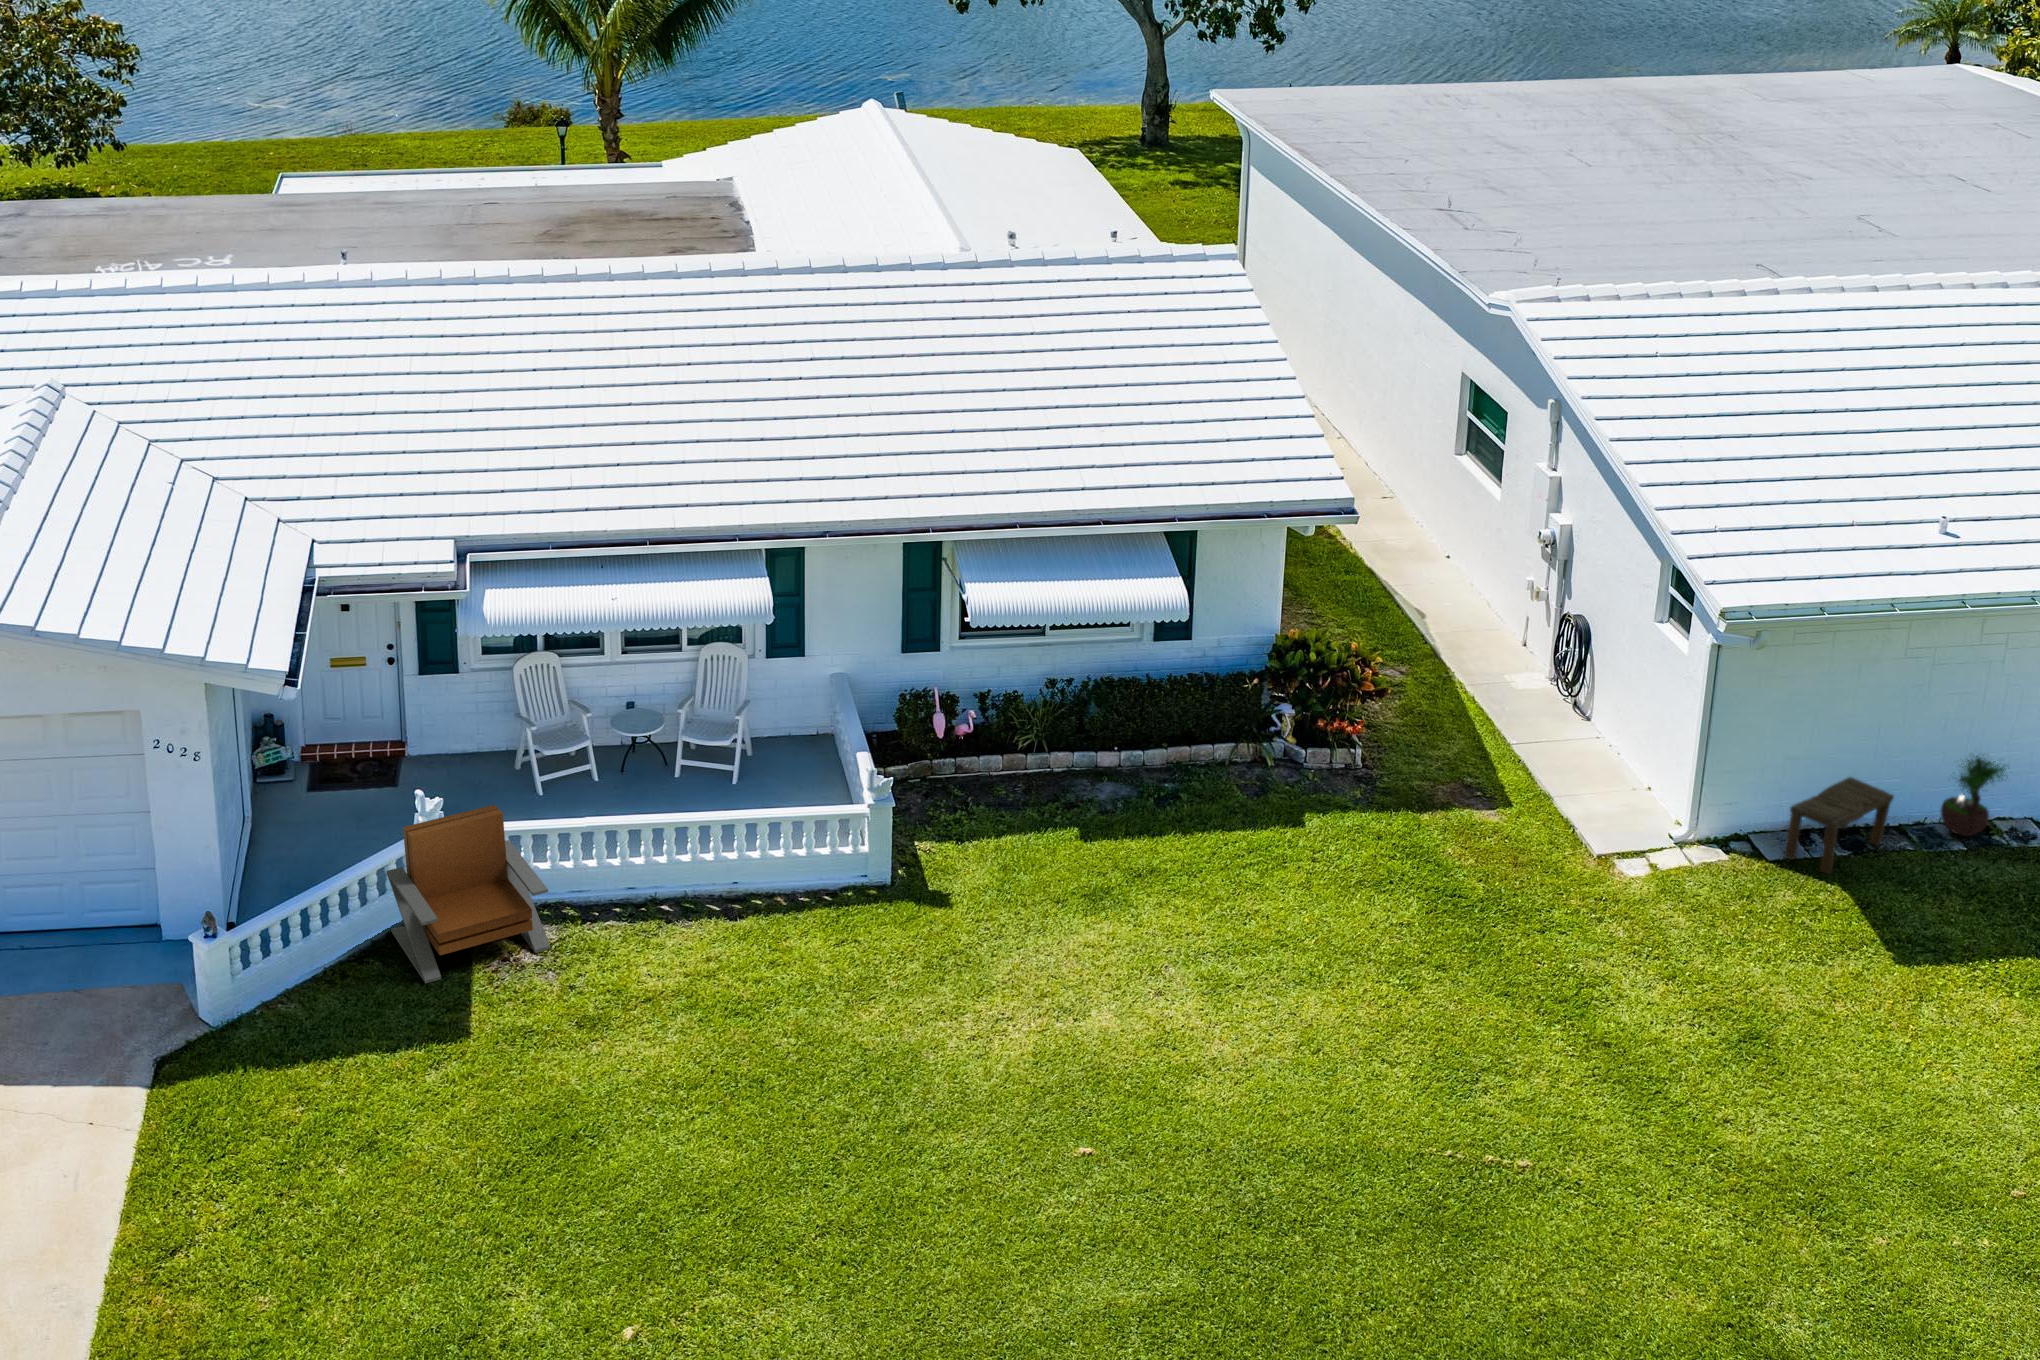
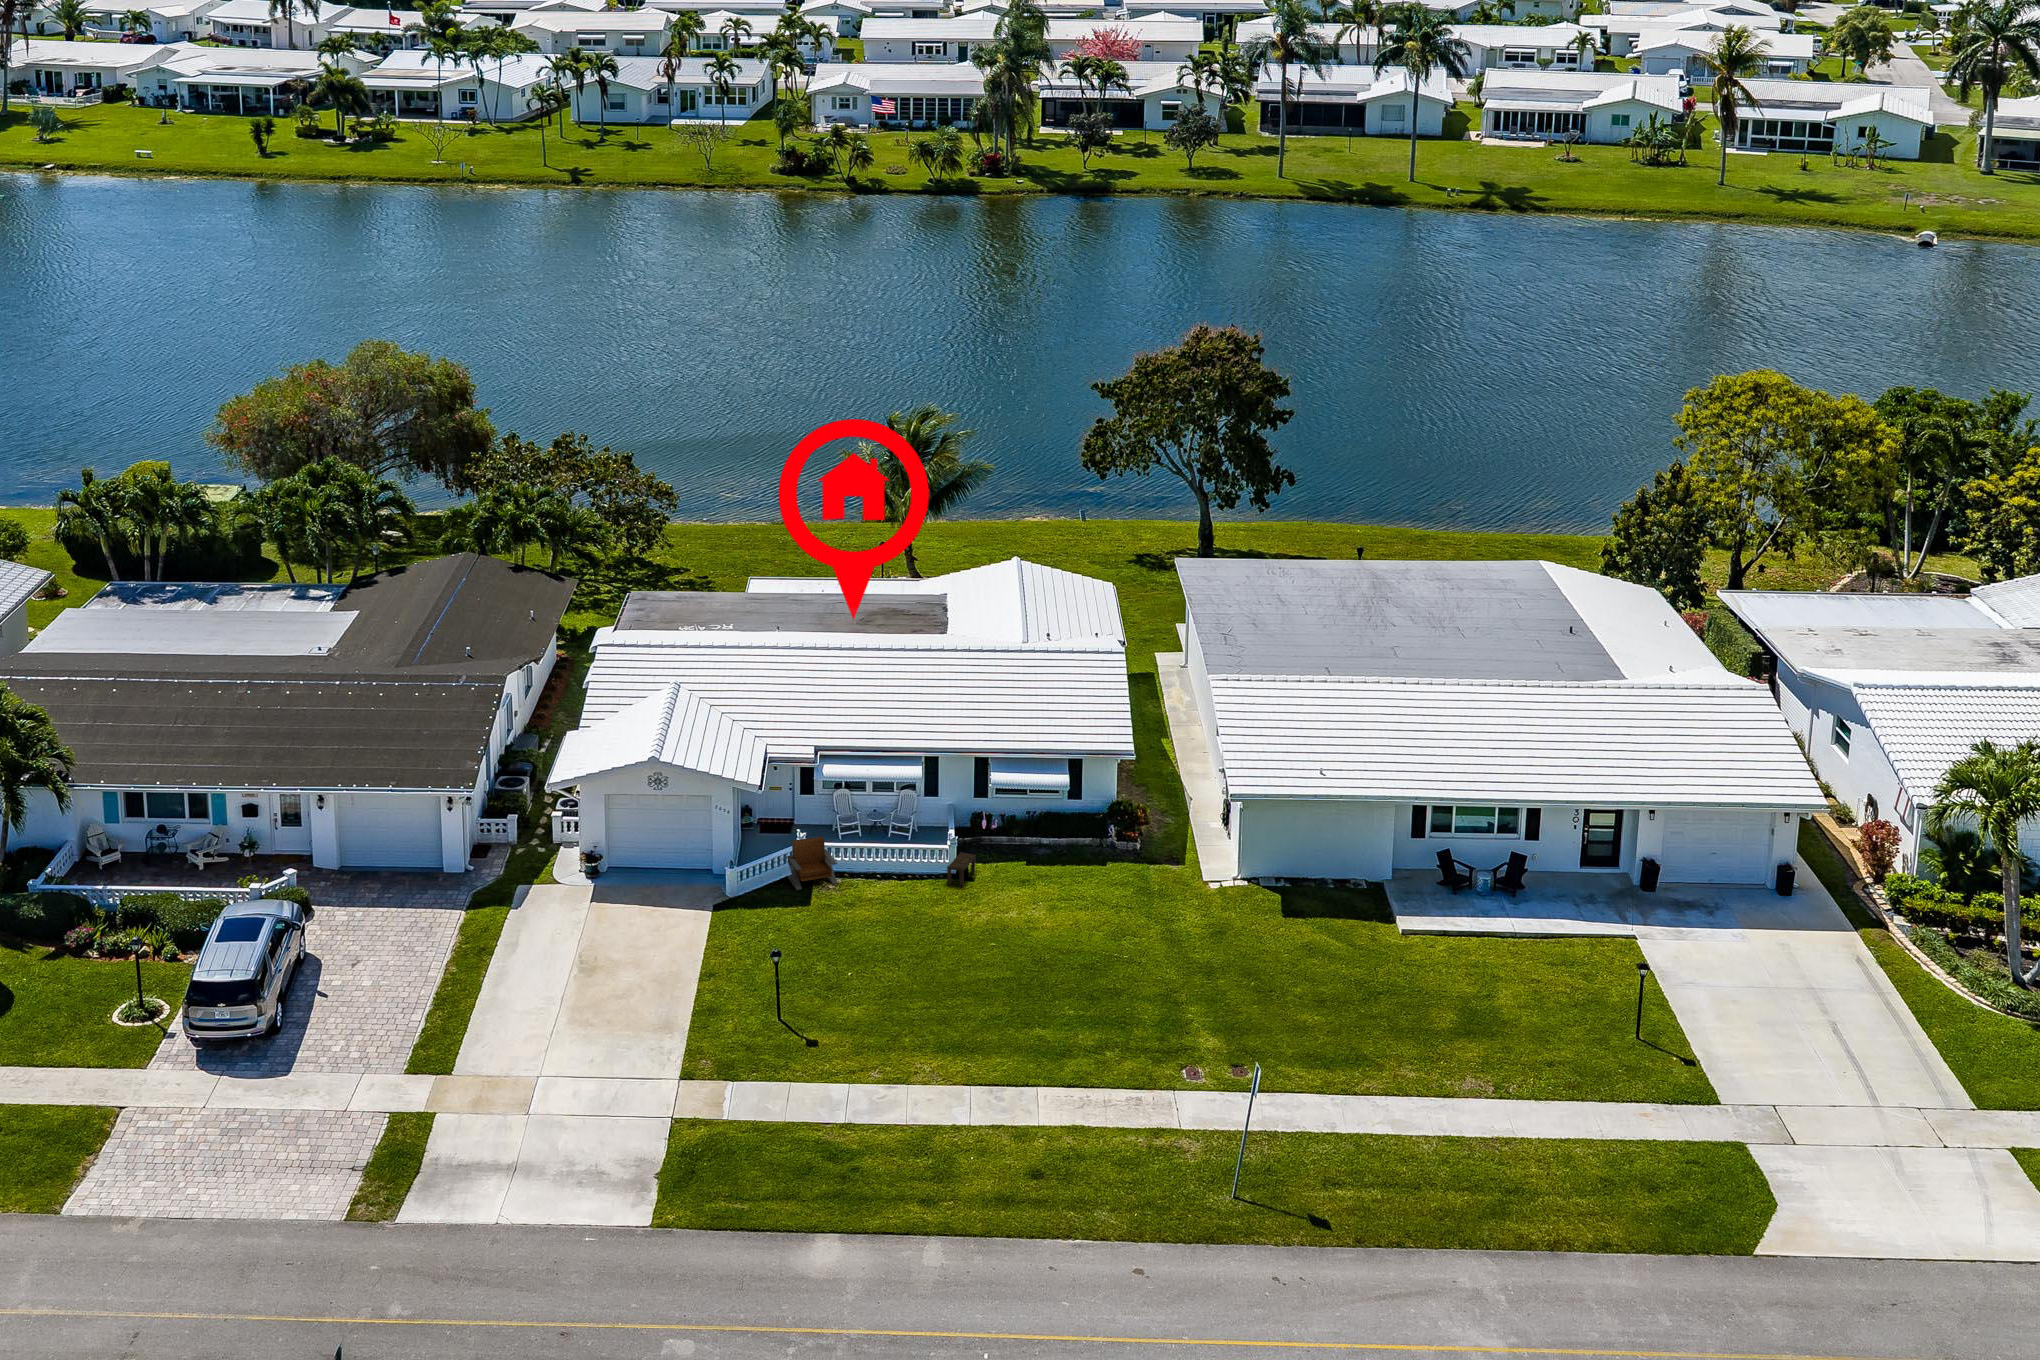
potted tree: present [1940,755,2008,836] -> none [1329,850,1351,883]
bench: present [1784,777,1894,874] -> present [947,852,976,887]

